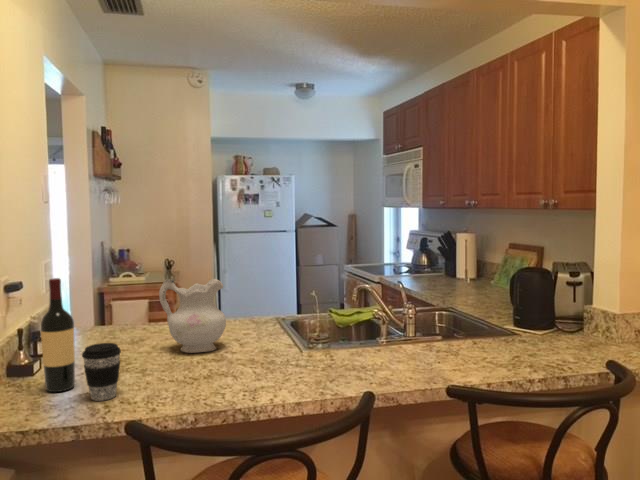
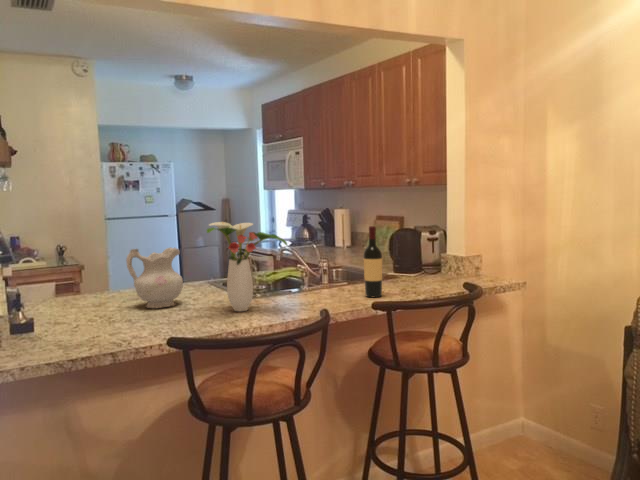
flower arrangement: none [227,253,337,372] -> present [207,222,287,311]
wine bottle: present [41,278,75,392] -> present [363,226,382,297]
coffee cup: present [82,343,121,401] -> none [99,295,129,338]

